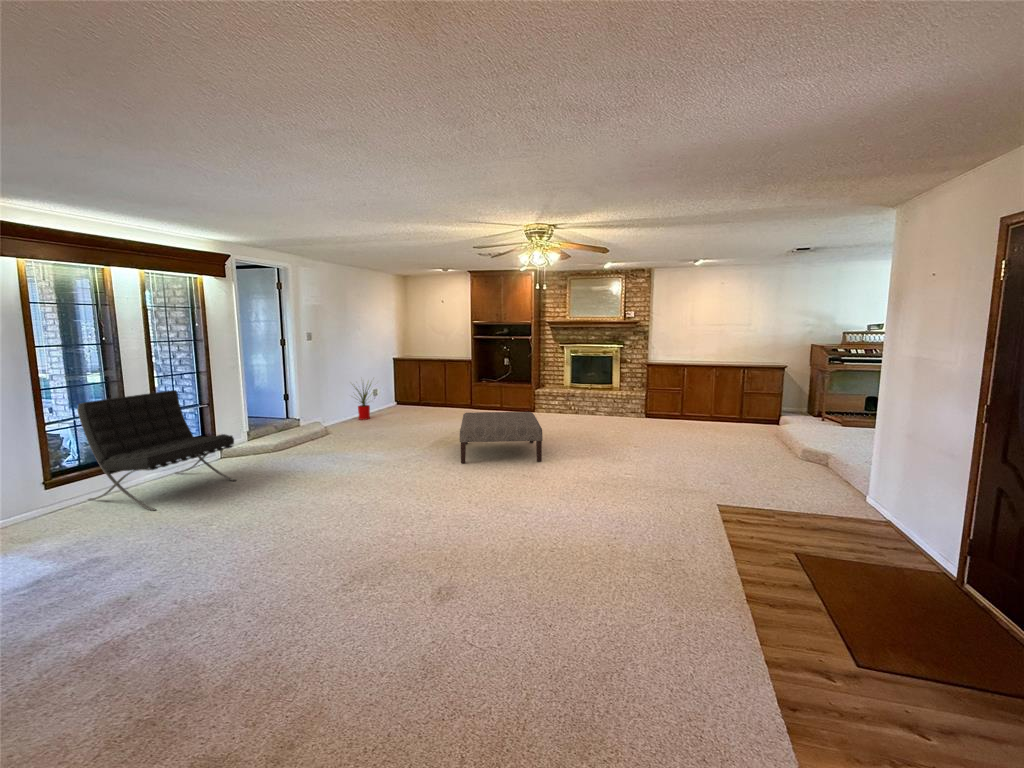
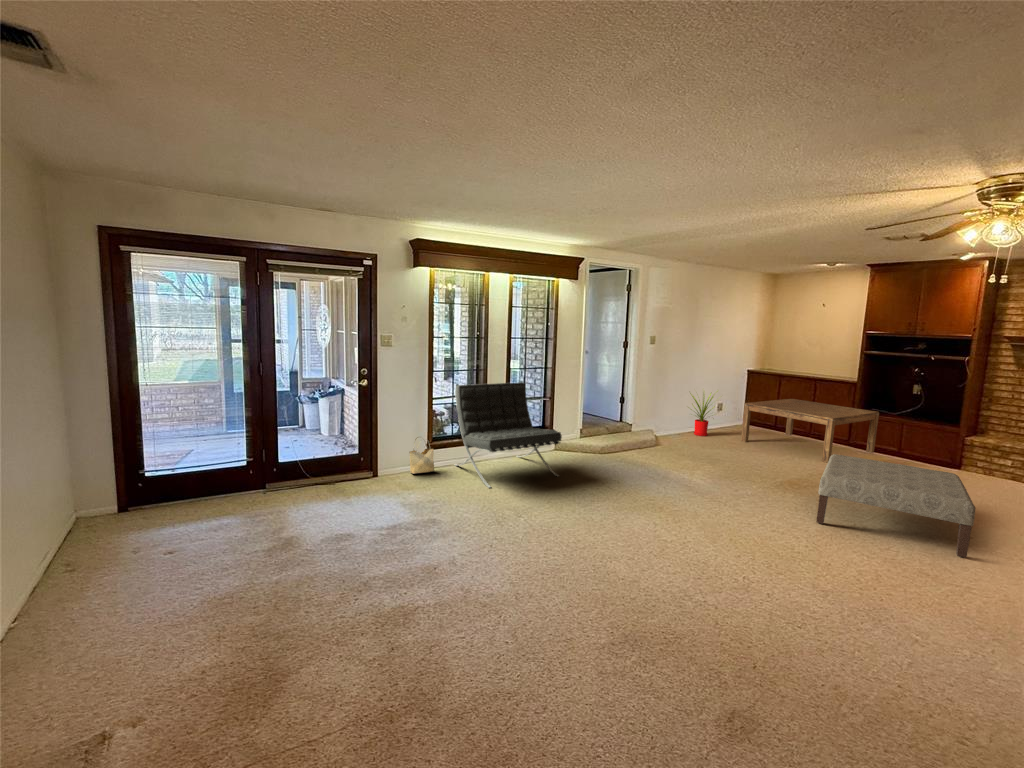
coffee table: none [397,378,488,422] -> present [741,399,879,463]
woven basket: none [13,475,59,523] -> present [409,437,434,474]

